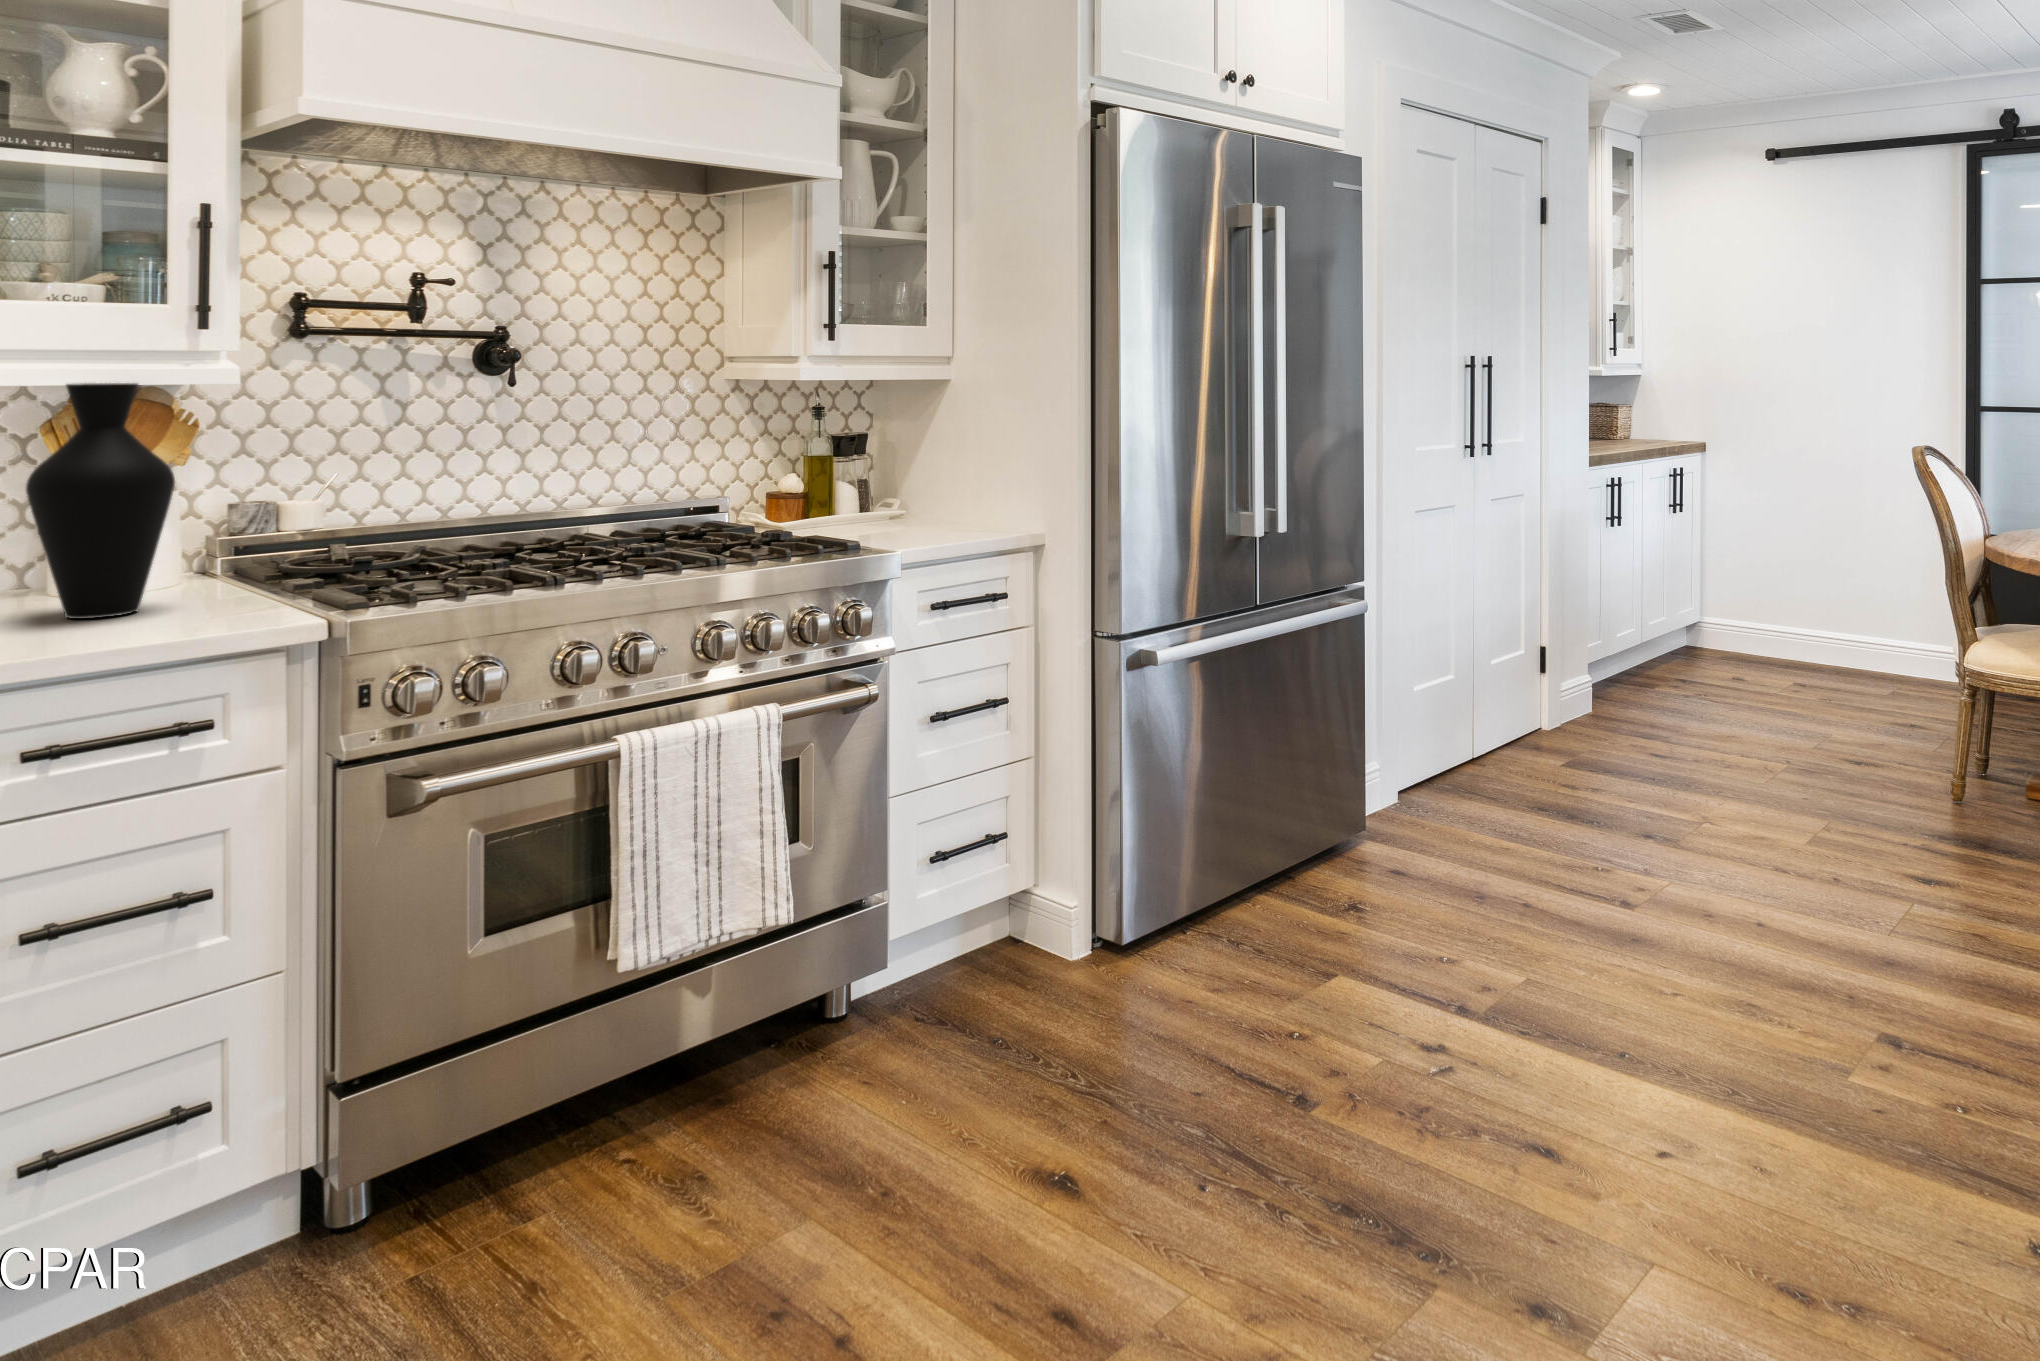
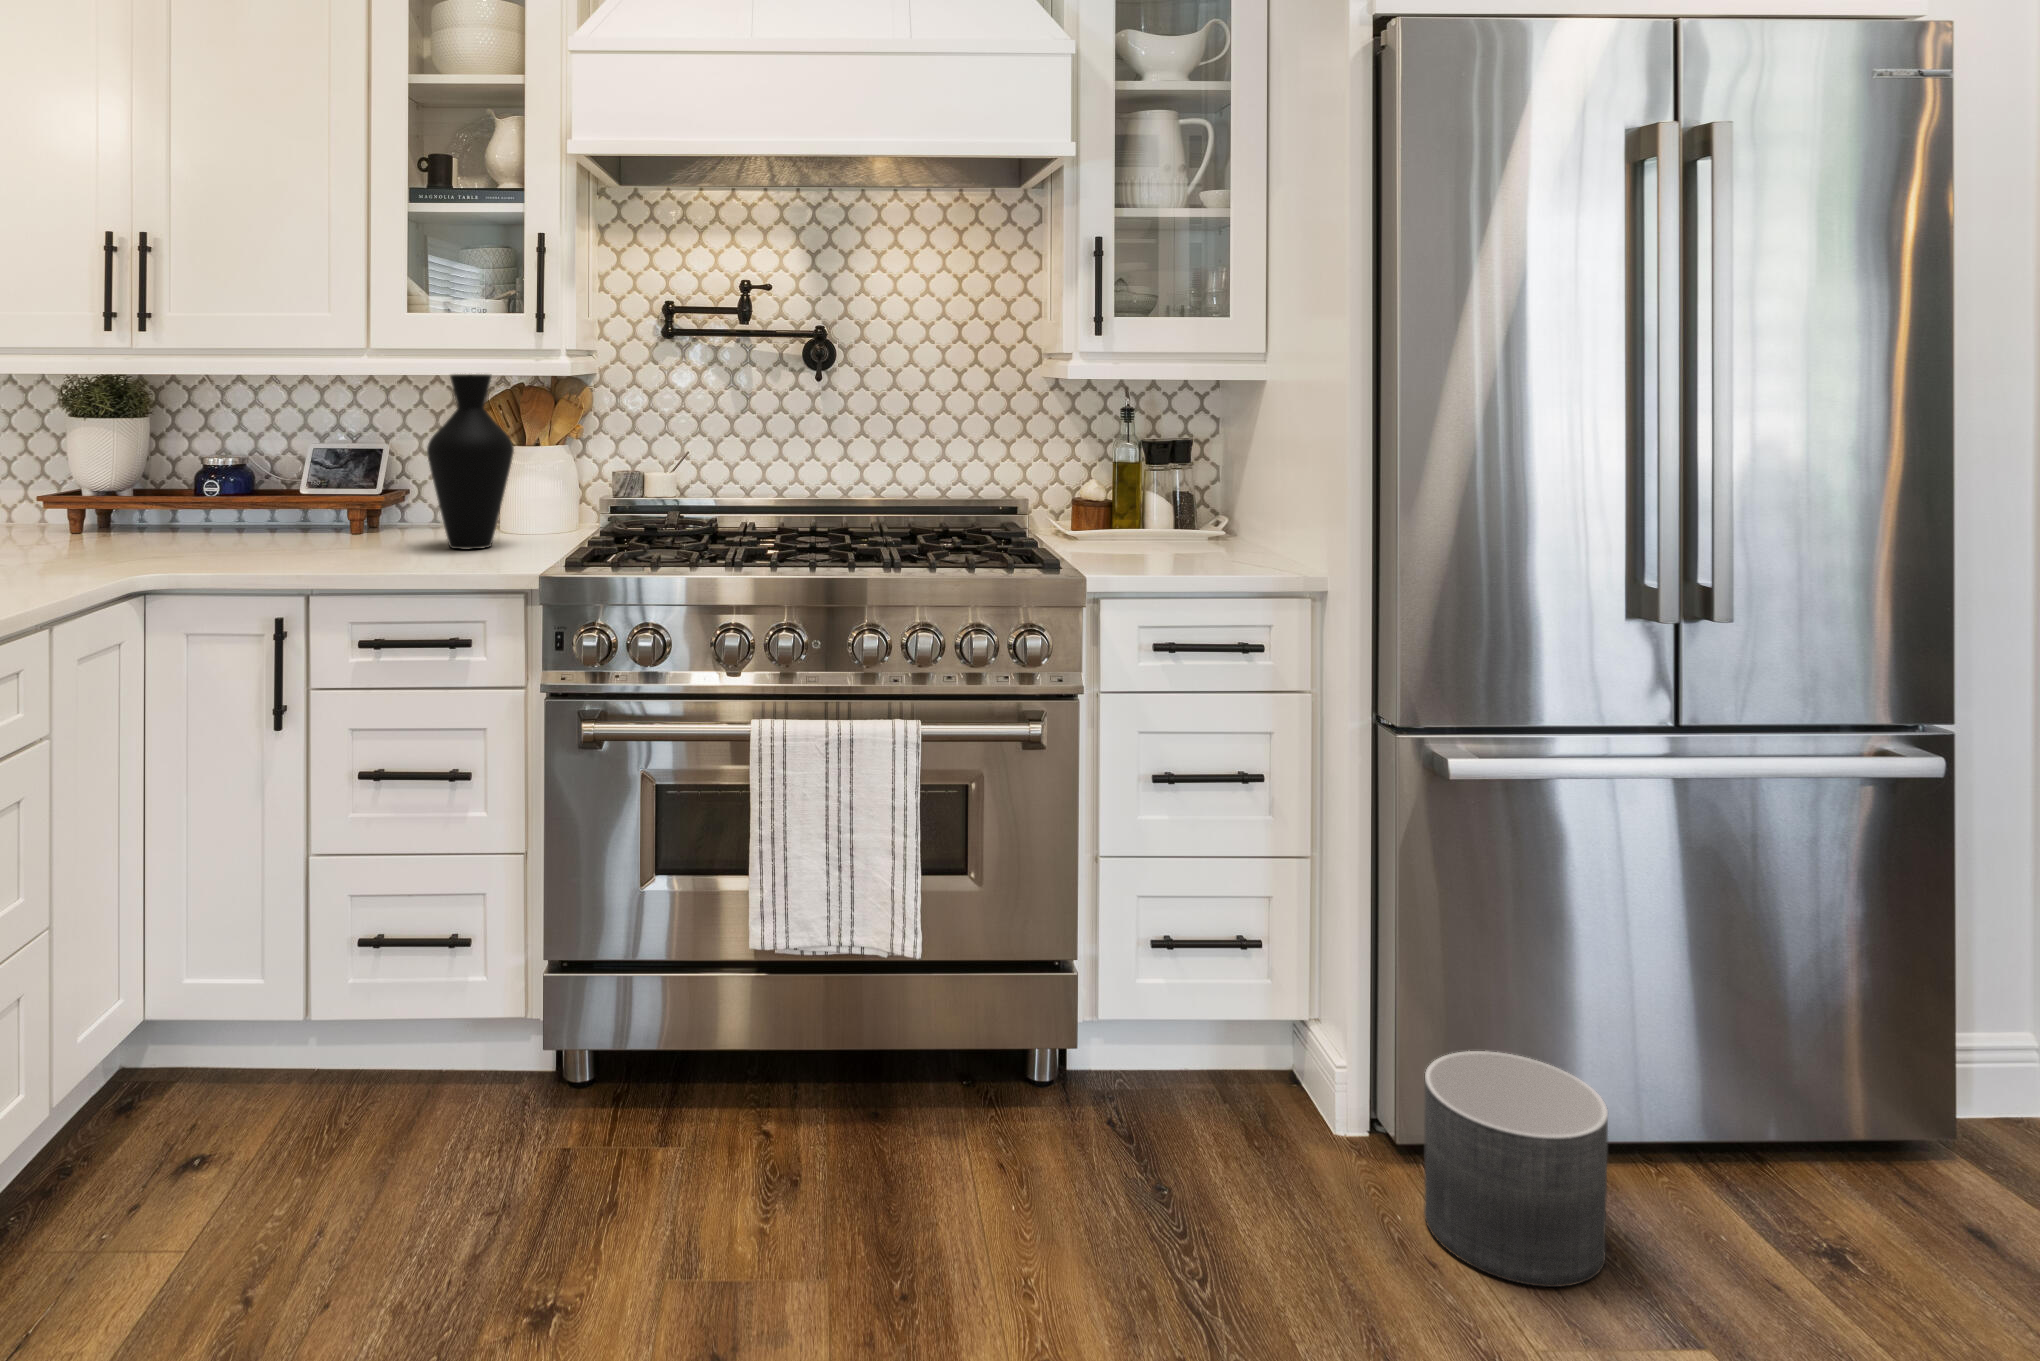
planter: none [1178,837,1292,978] -> present [1424,1051,1608,1287]

